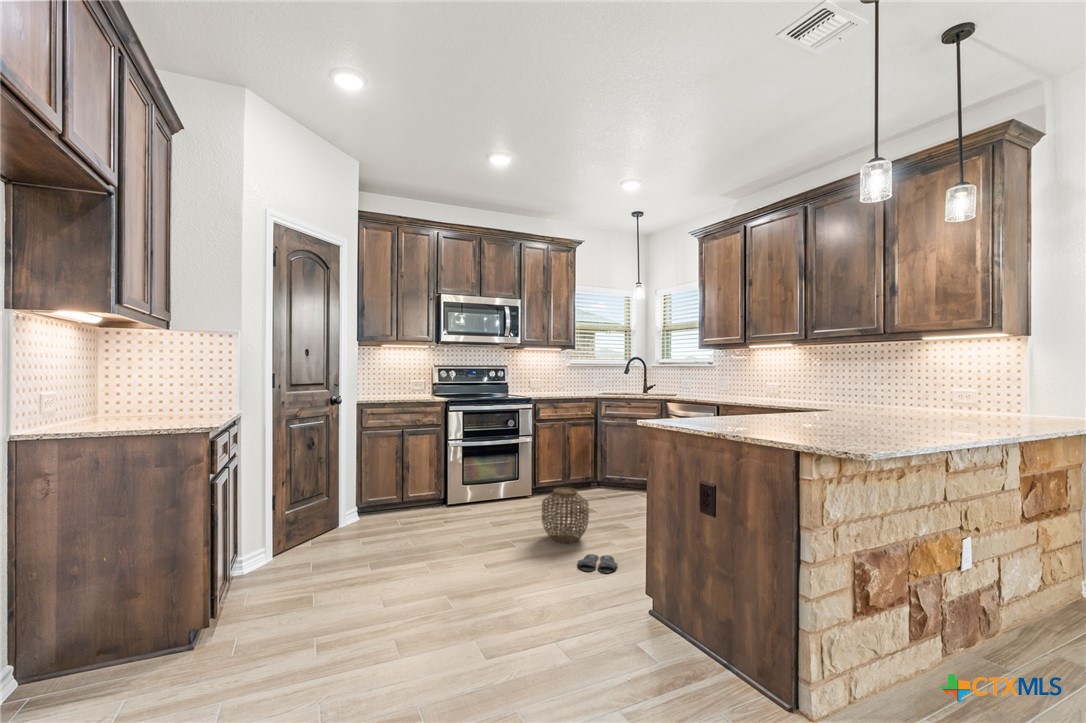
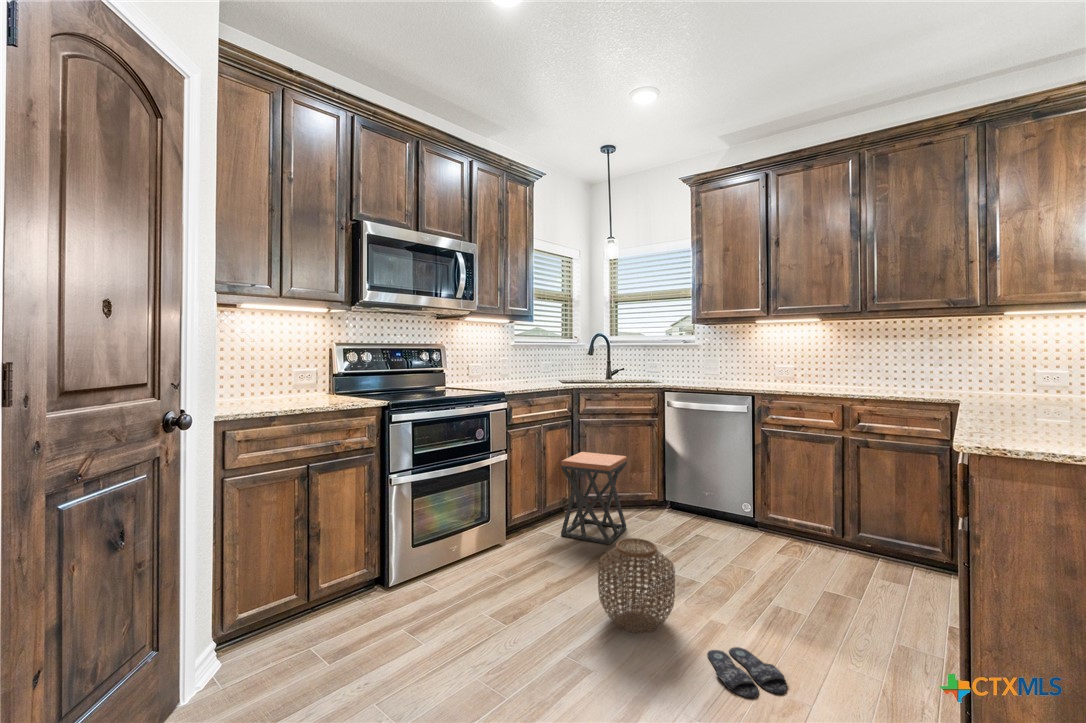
stool: none [575,444,626,507] -> present [561,452,627,545]

